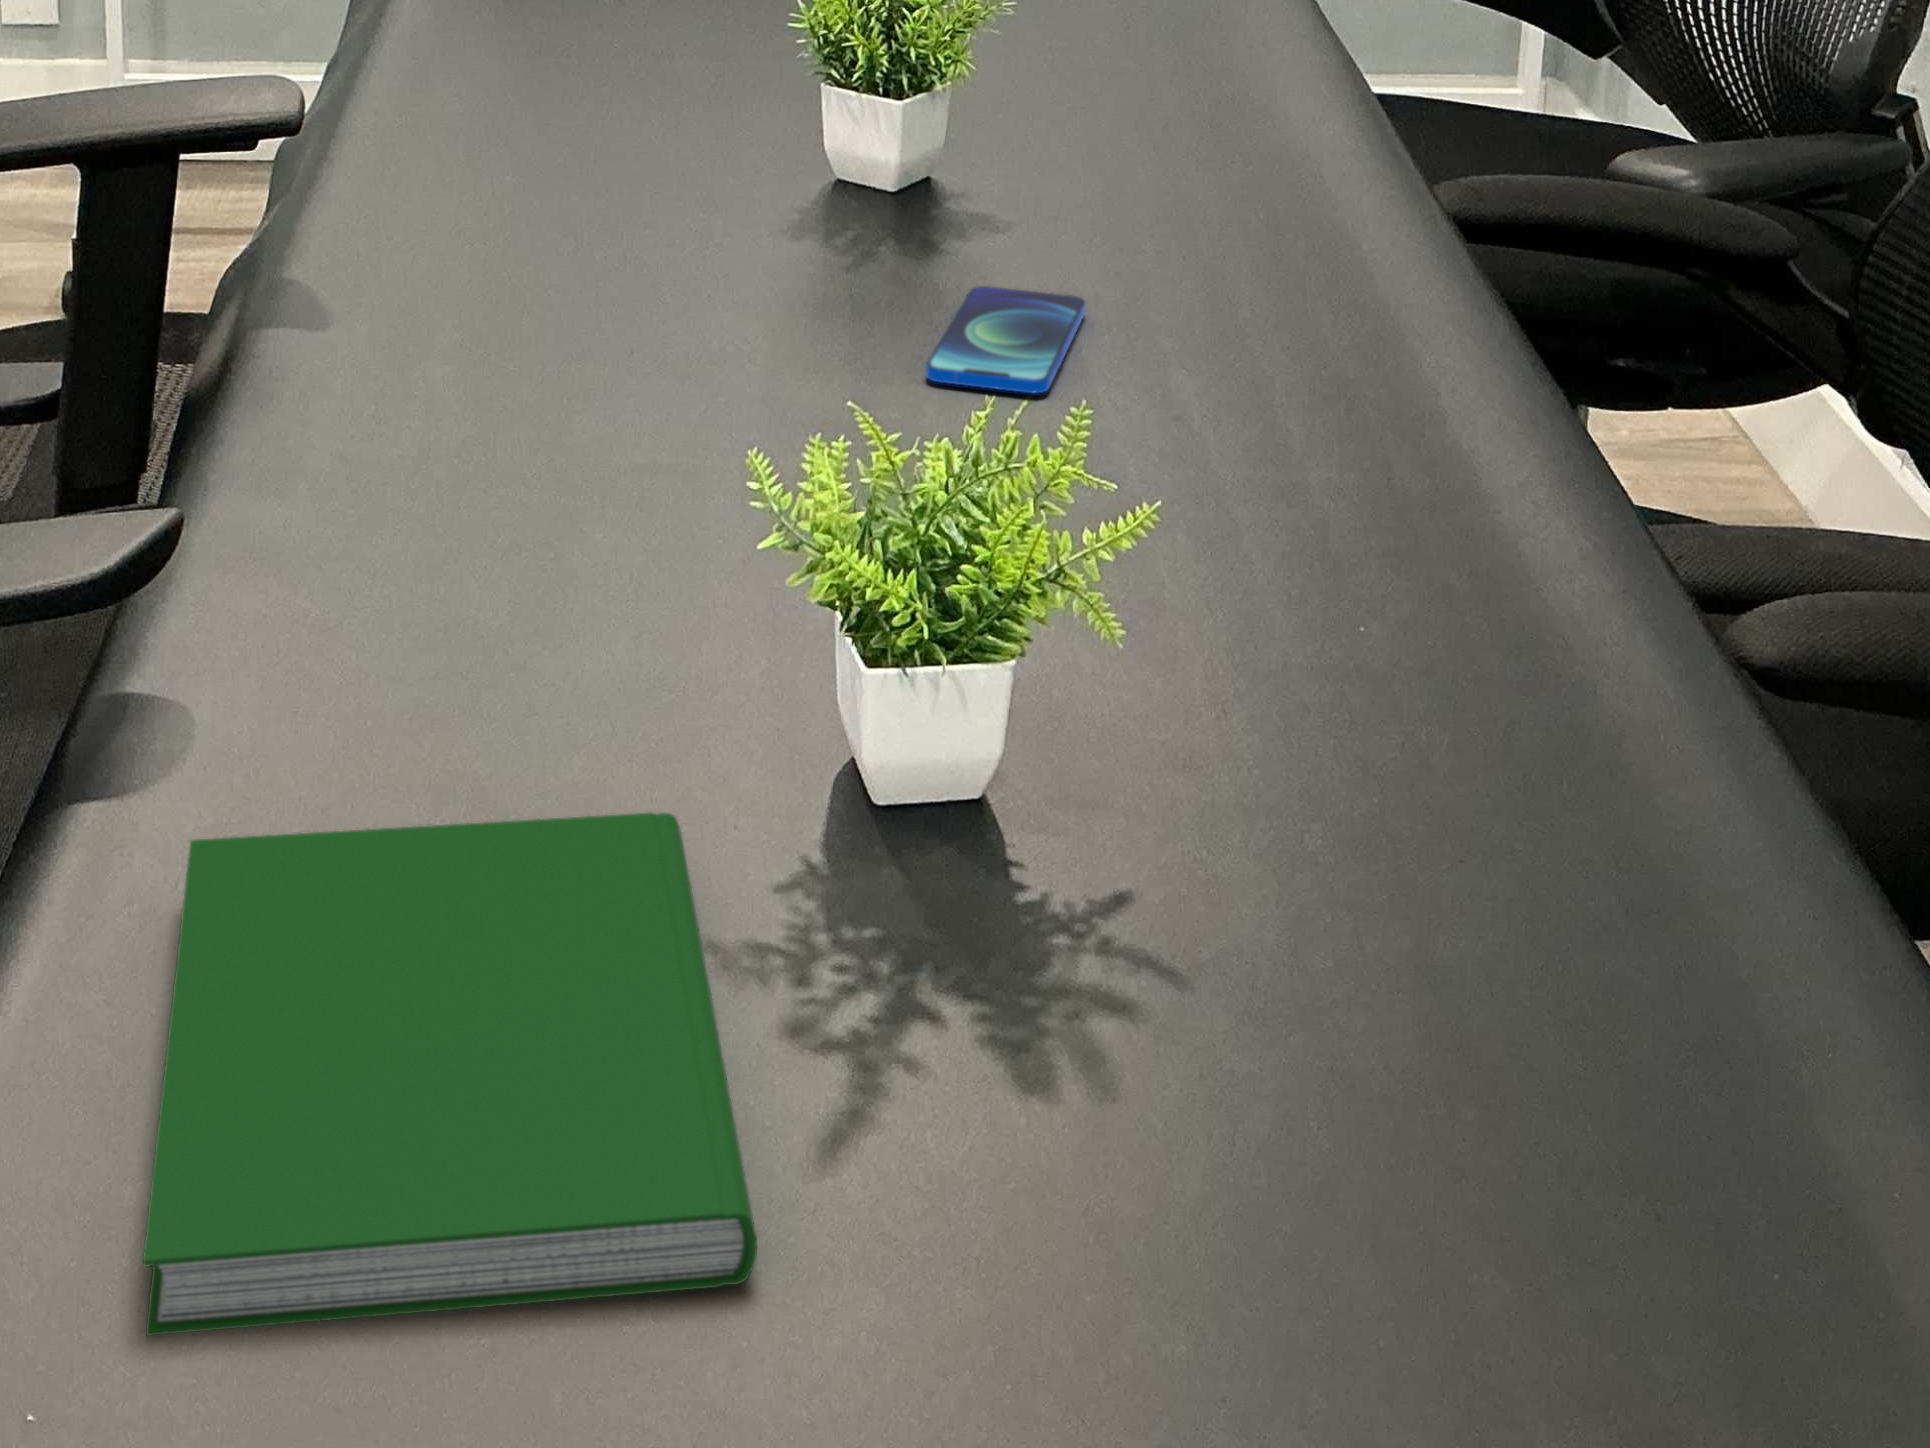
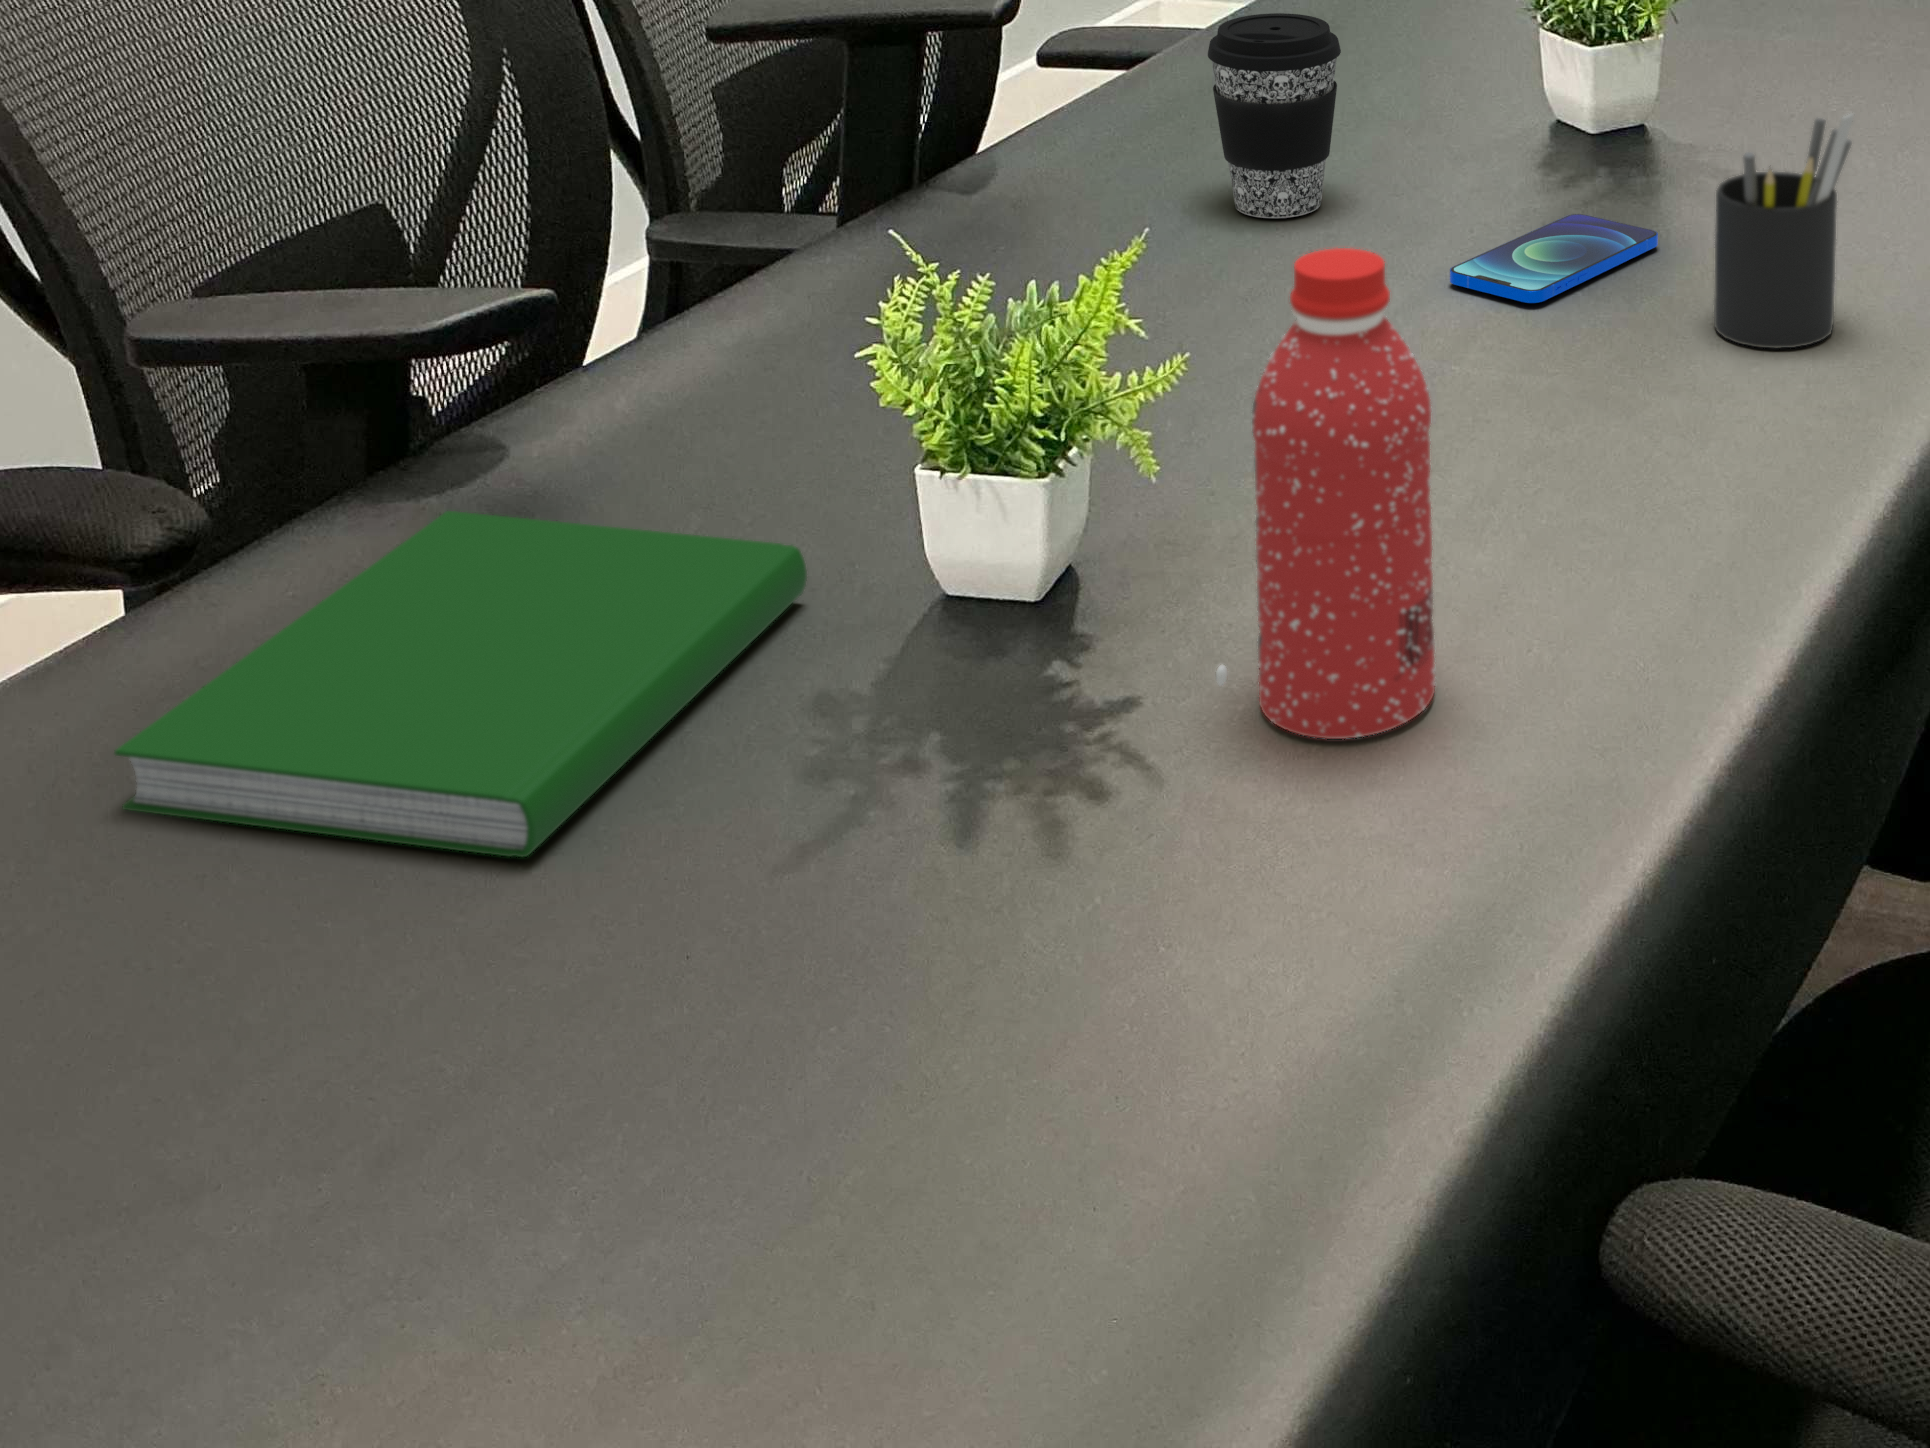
coffee cup: none [570,95,720,328] -> present [1208,13,1341,218]
pen holder: none [1232,156,1401,413] -> present [1714,114,1854,349]
beverage bottle: none [1287,380,1515,939] -> present [1216,248,1436,739]

